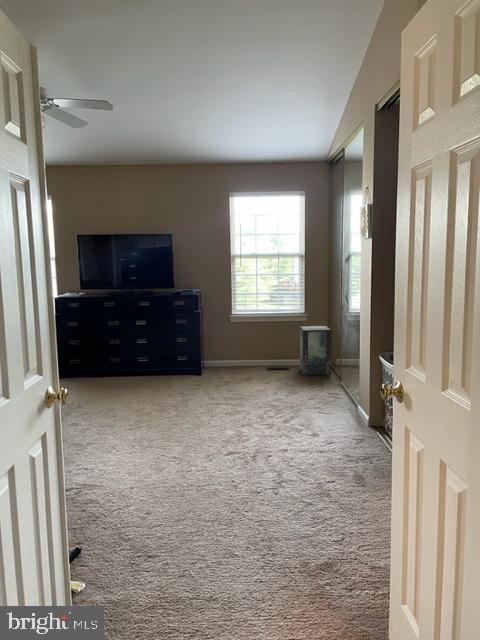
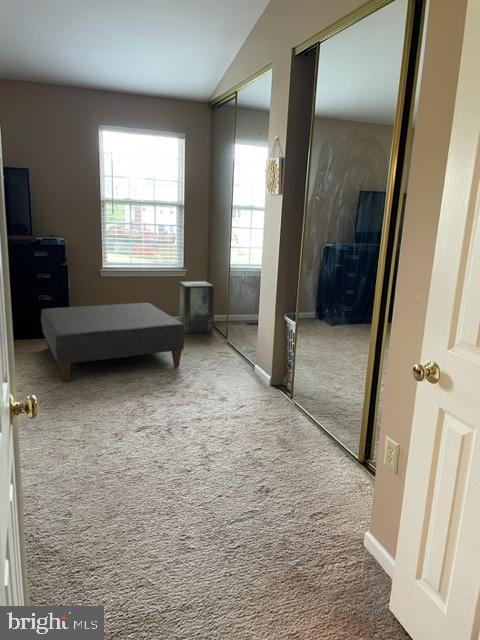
ottoman: none [175,345,290,411] -> present [41,303,184,382]

